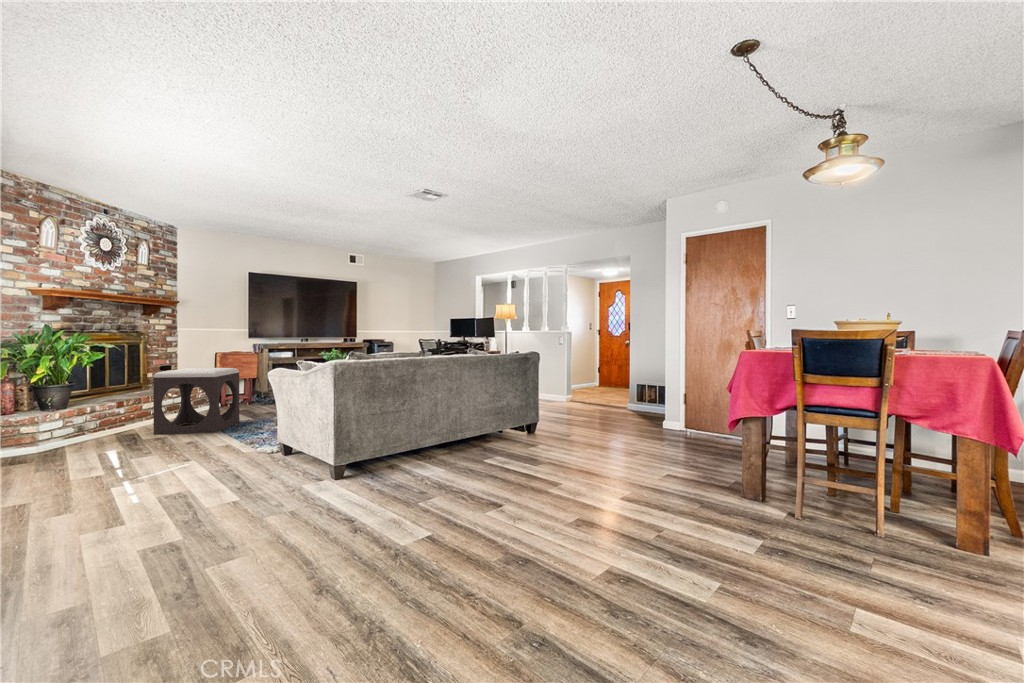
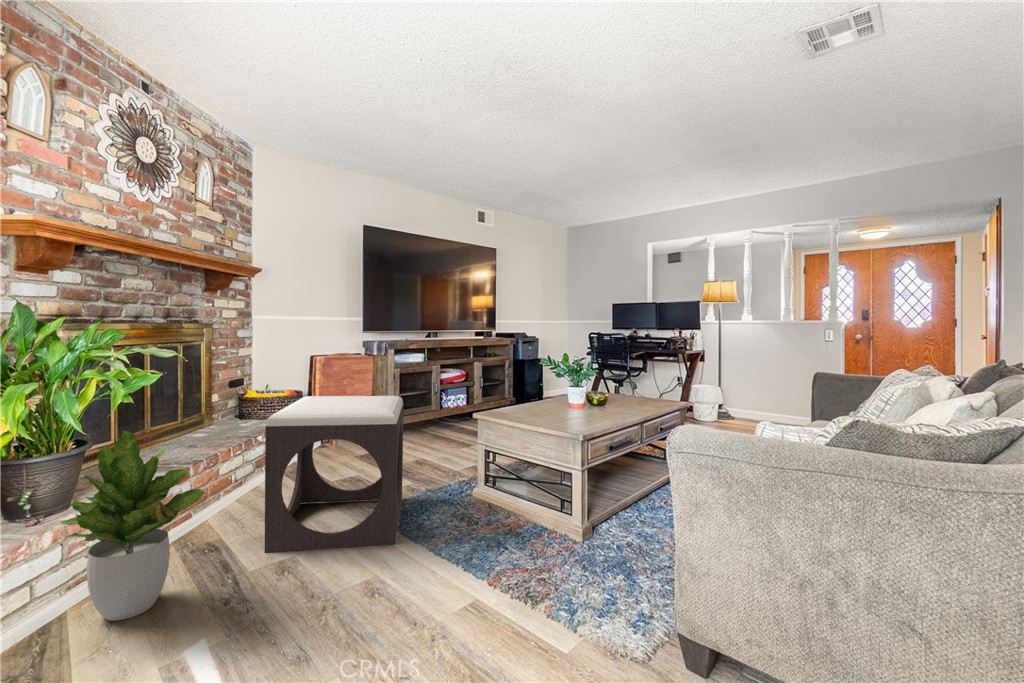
potted plant: none [61,375,122,446] -> present [59,431,207,621]

